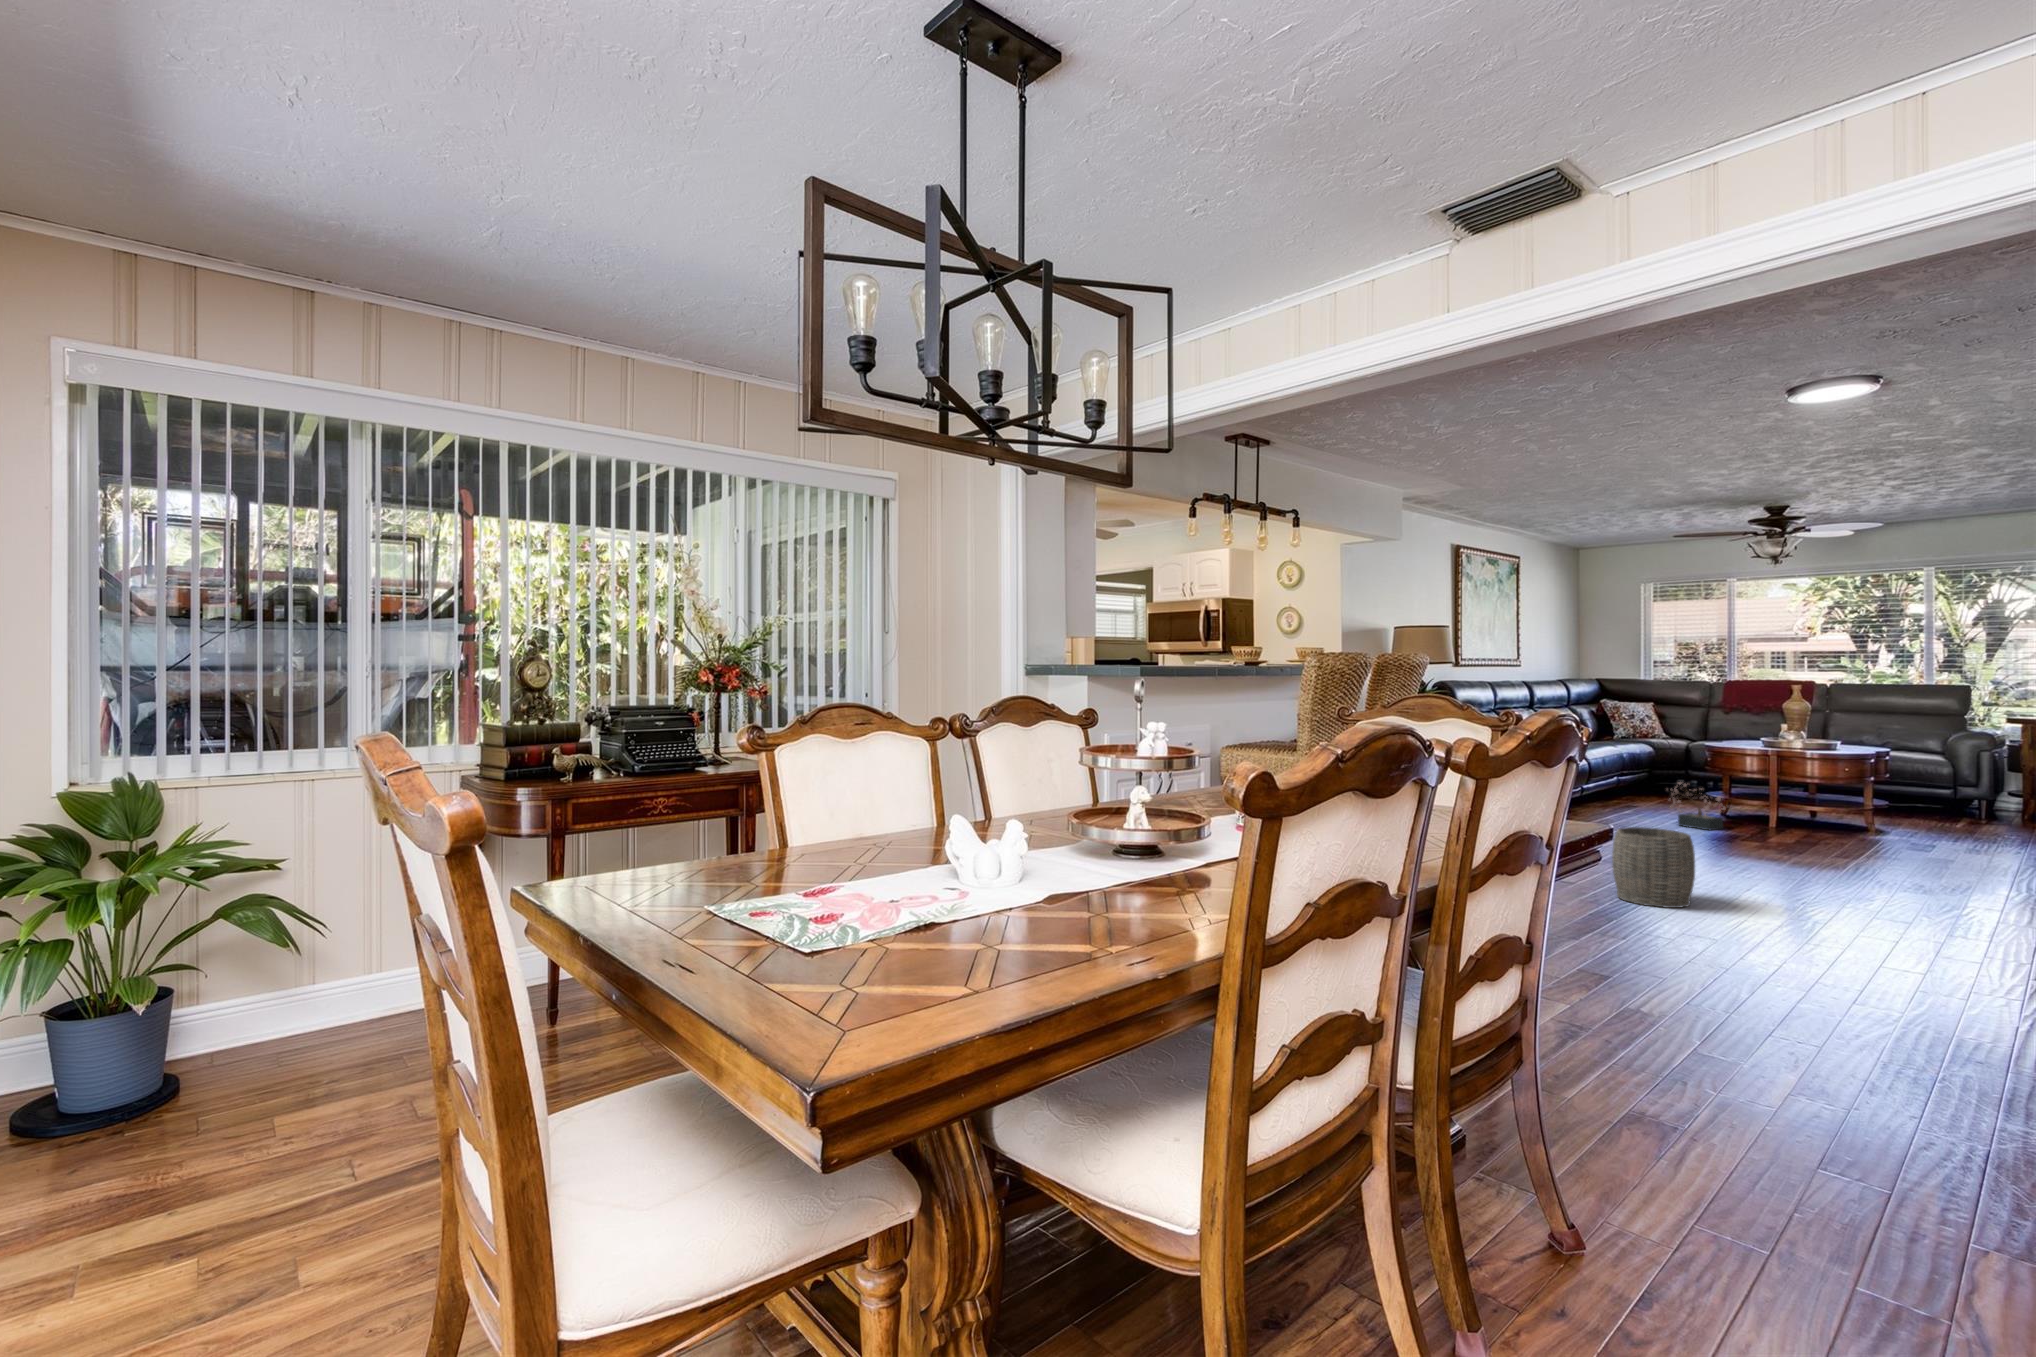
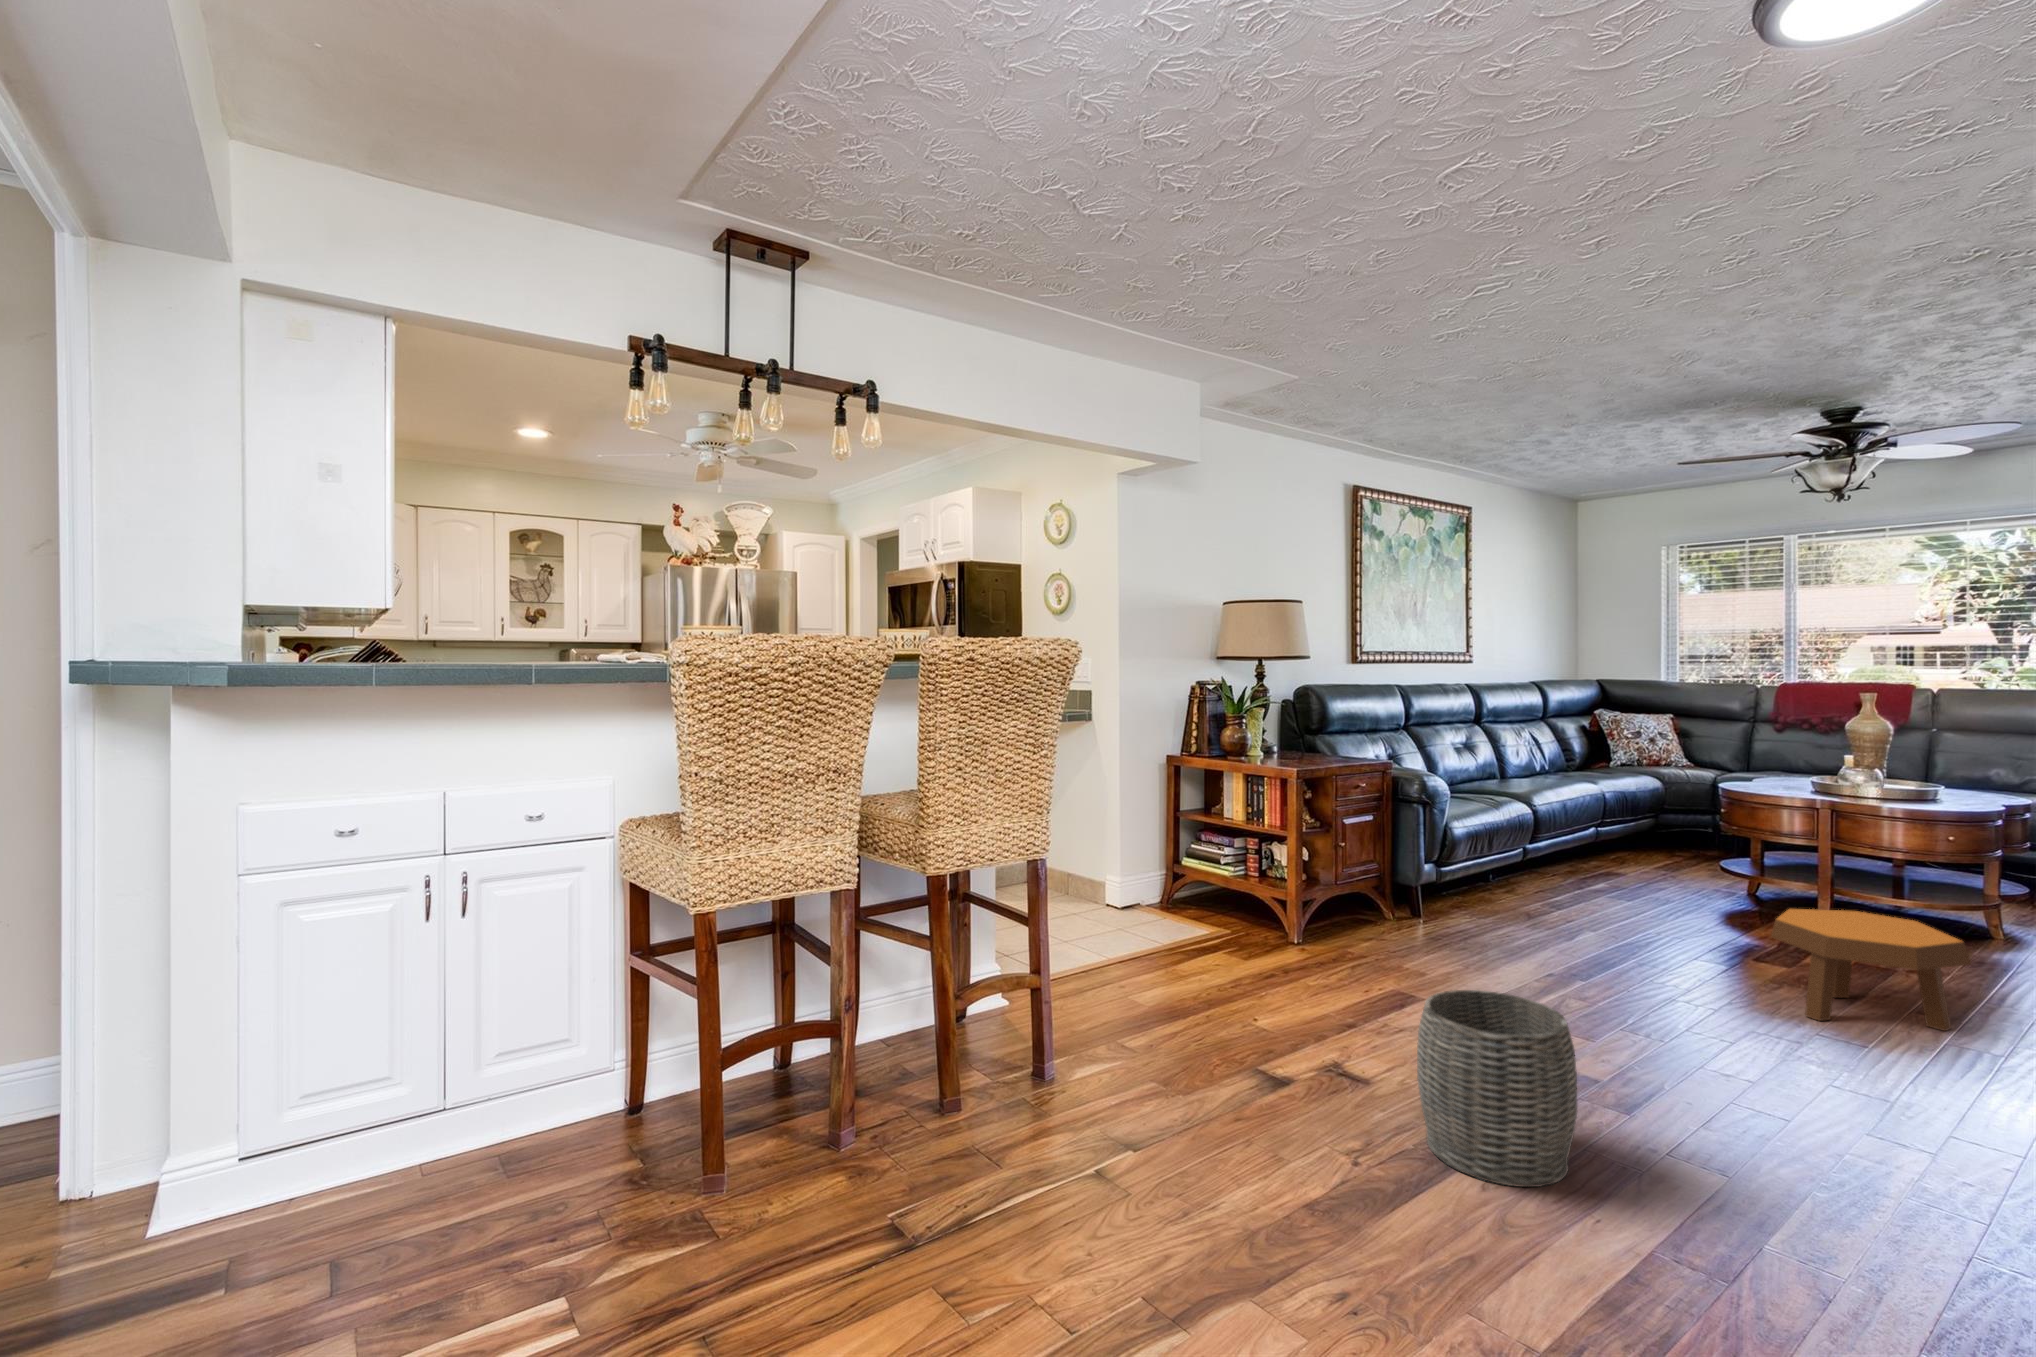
decorative plant: present [1670,783,1728,830] -> none [1647,847,1752,932]
footstool: none [1755,805,1860,863] -> present [1771,909,1971,1031]

